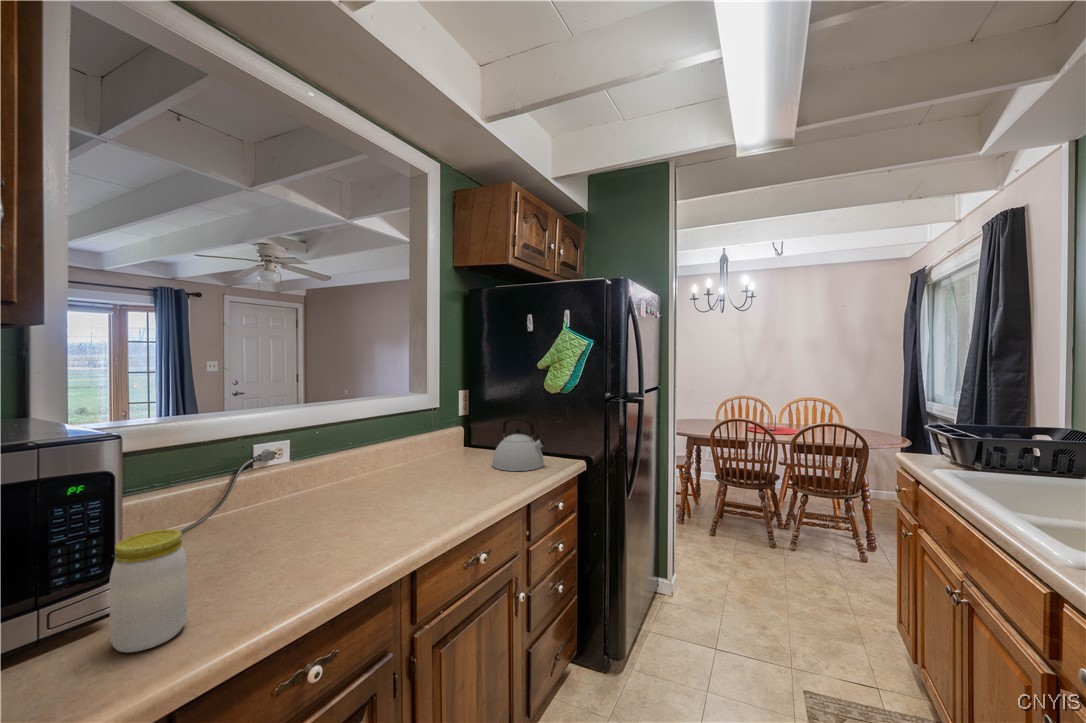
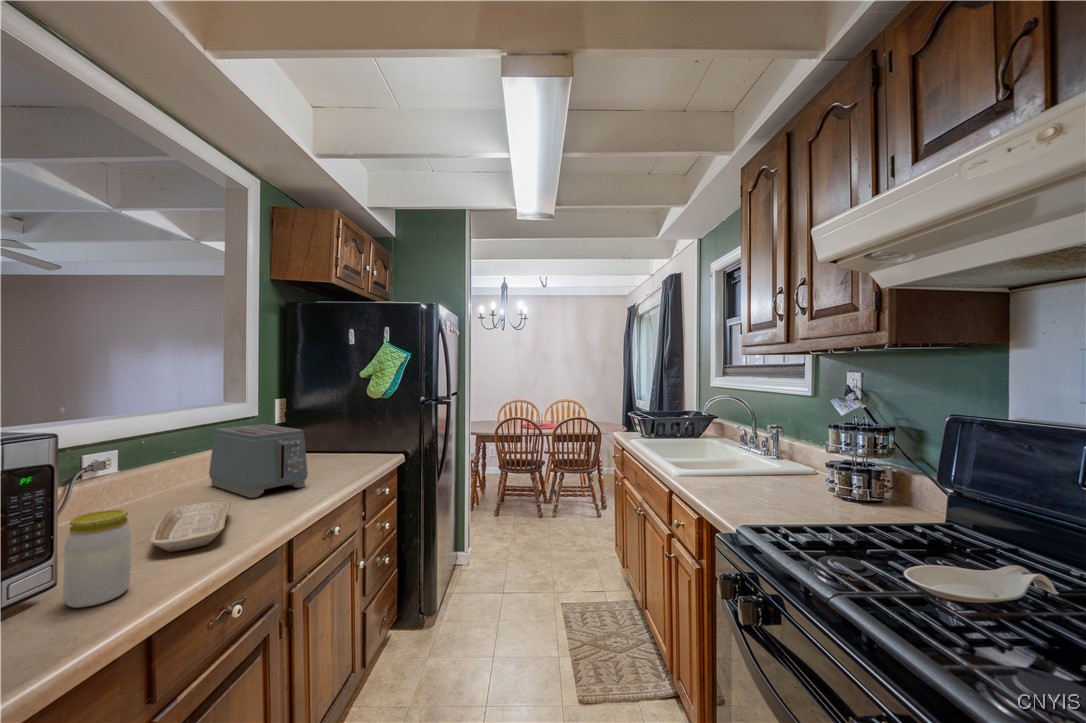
kettle: present [492,418,545,471] -> none [321,421,373,466]
toaster: none [379,419,460,504] -> present [209,424,308,498]
tray: none [249,507,363,575] -> present [150,501,231,552]

